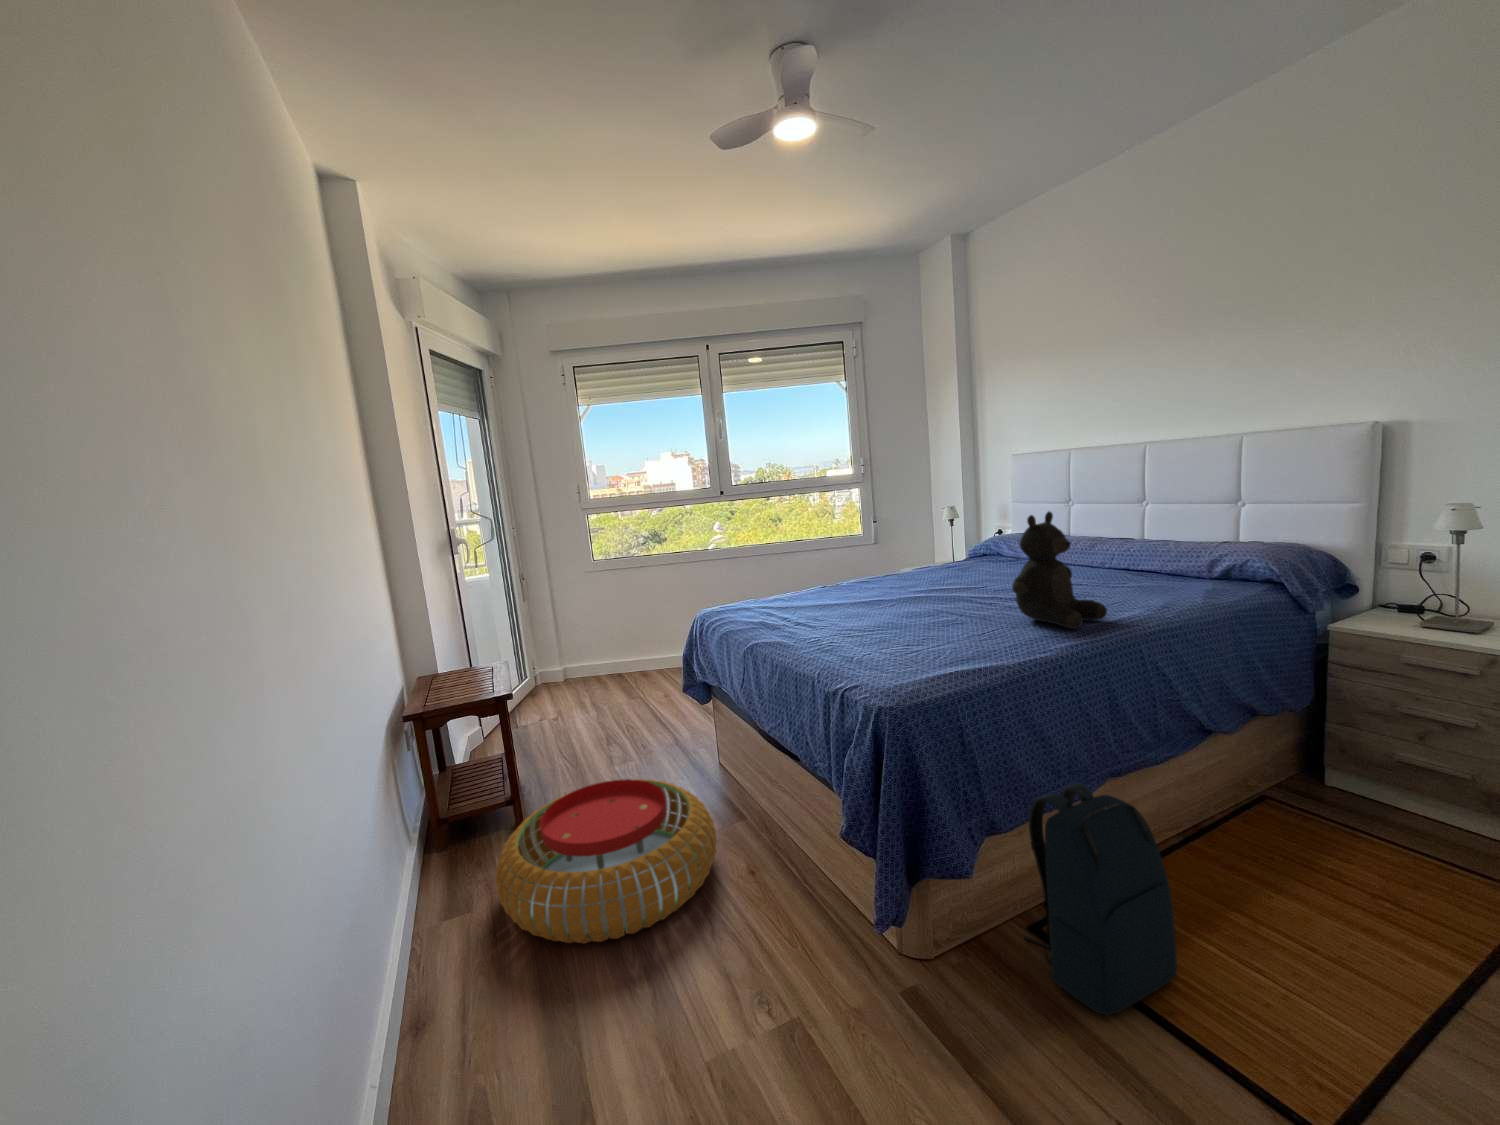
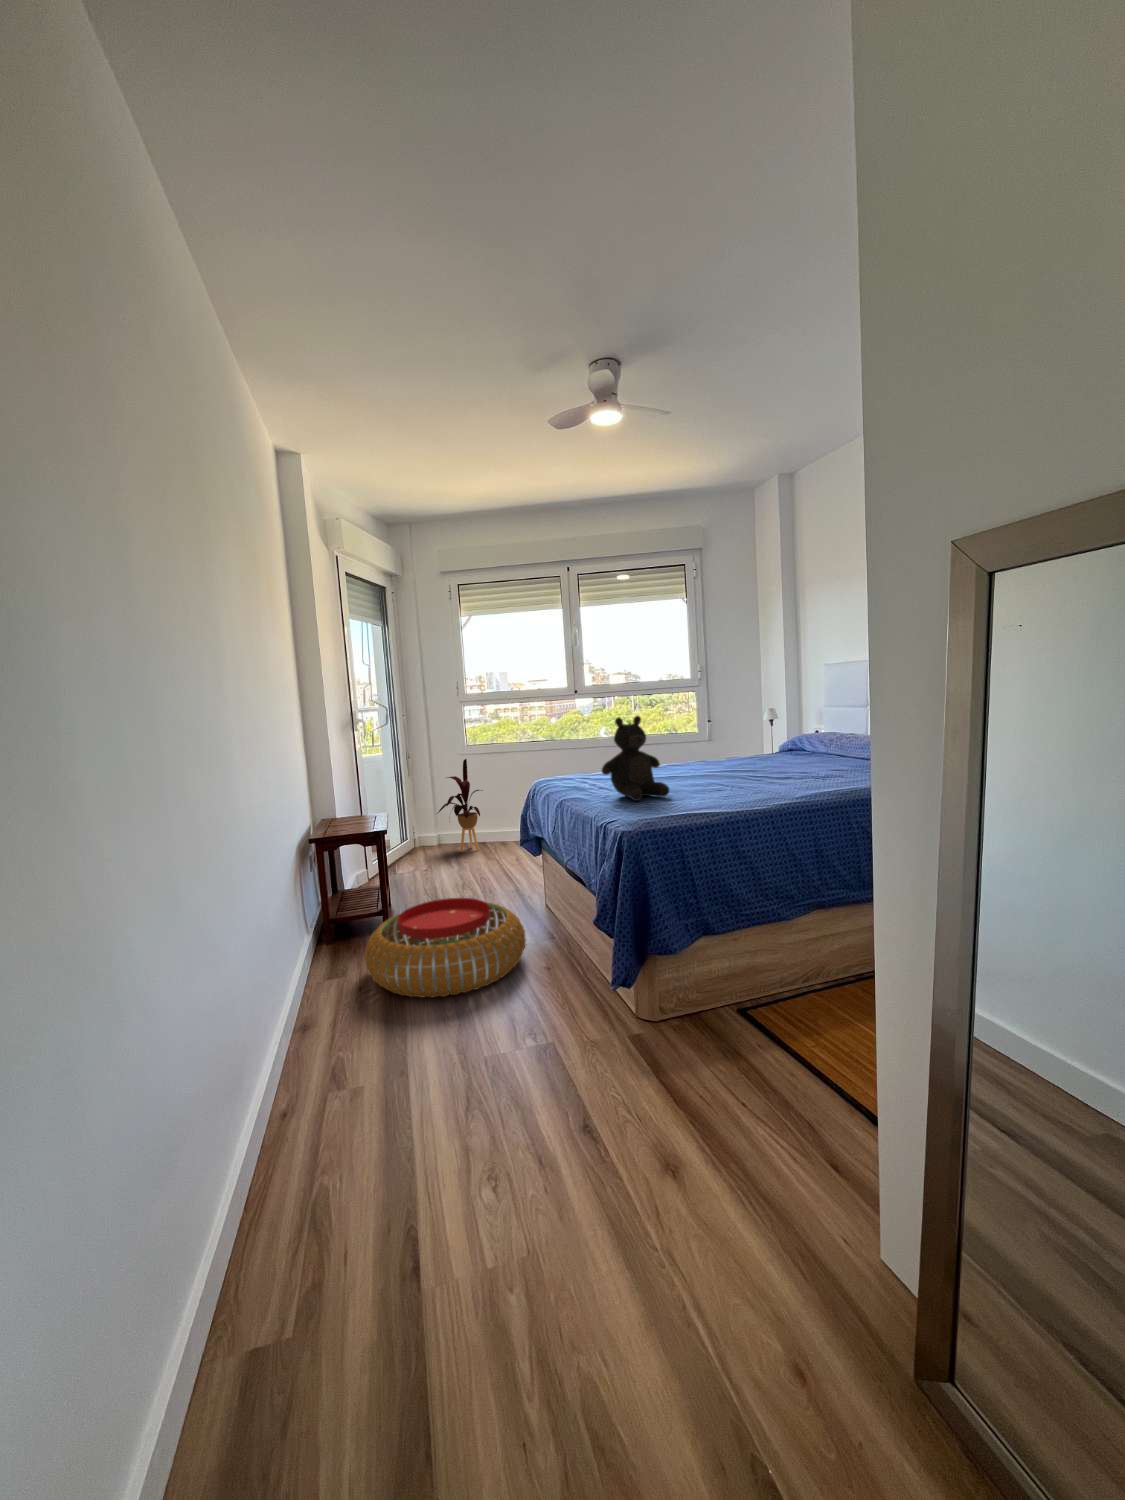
teddy bear: present [1012,512,1107,629] -> present [601,716,670,801]
house plant: none [561,577,618,688] -> present [437,759,482,852]
backpack: present [1025,783,1177,1016] -> none [731,899,828,1054]

